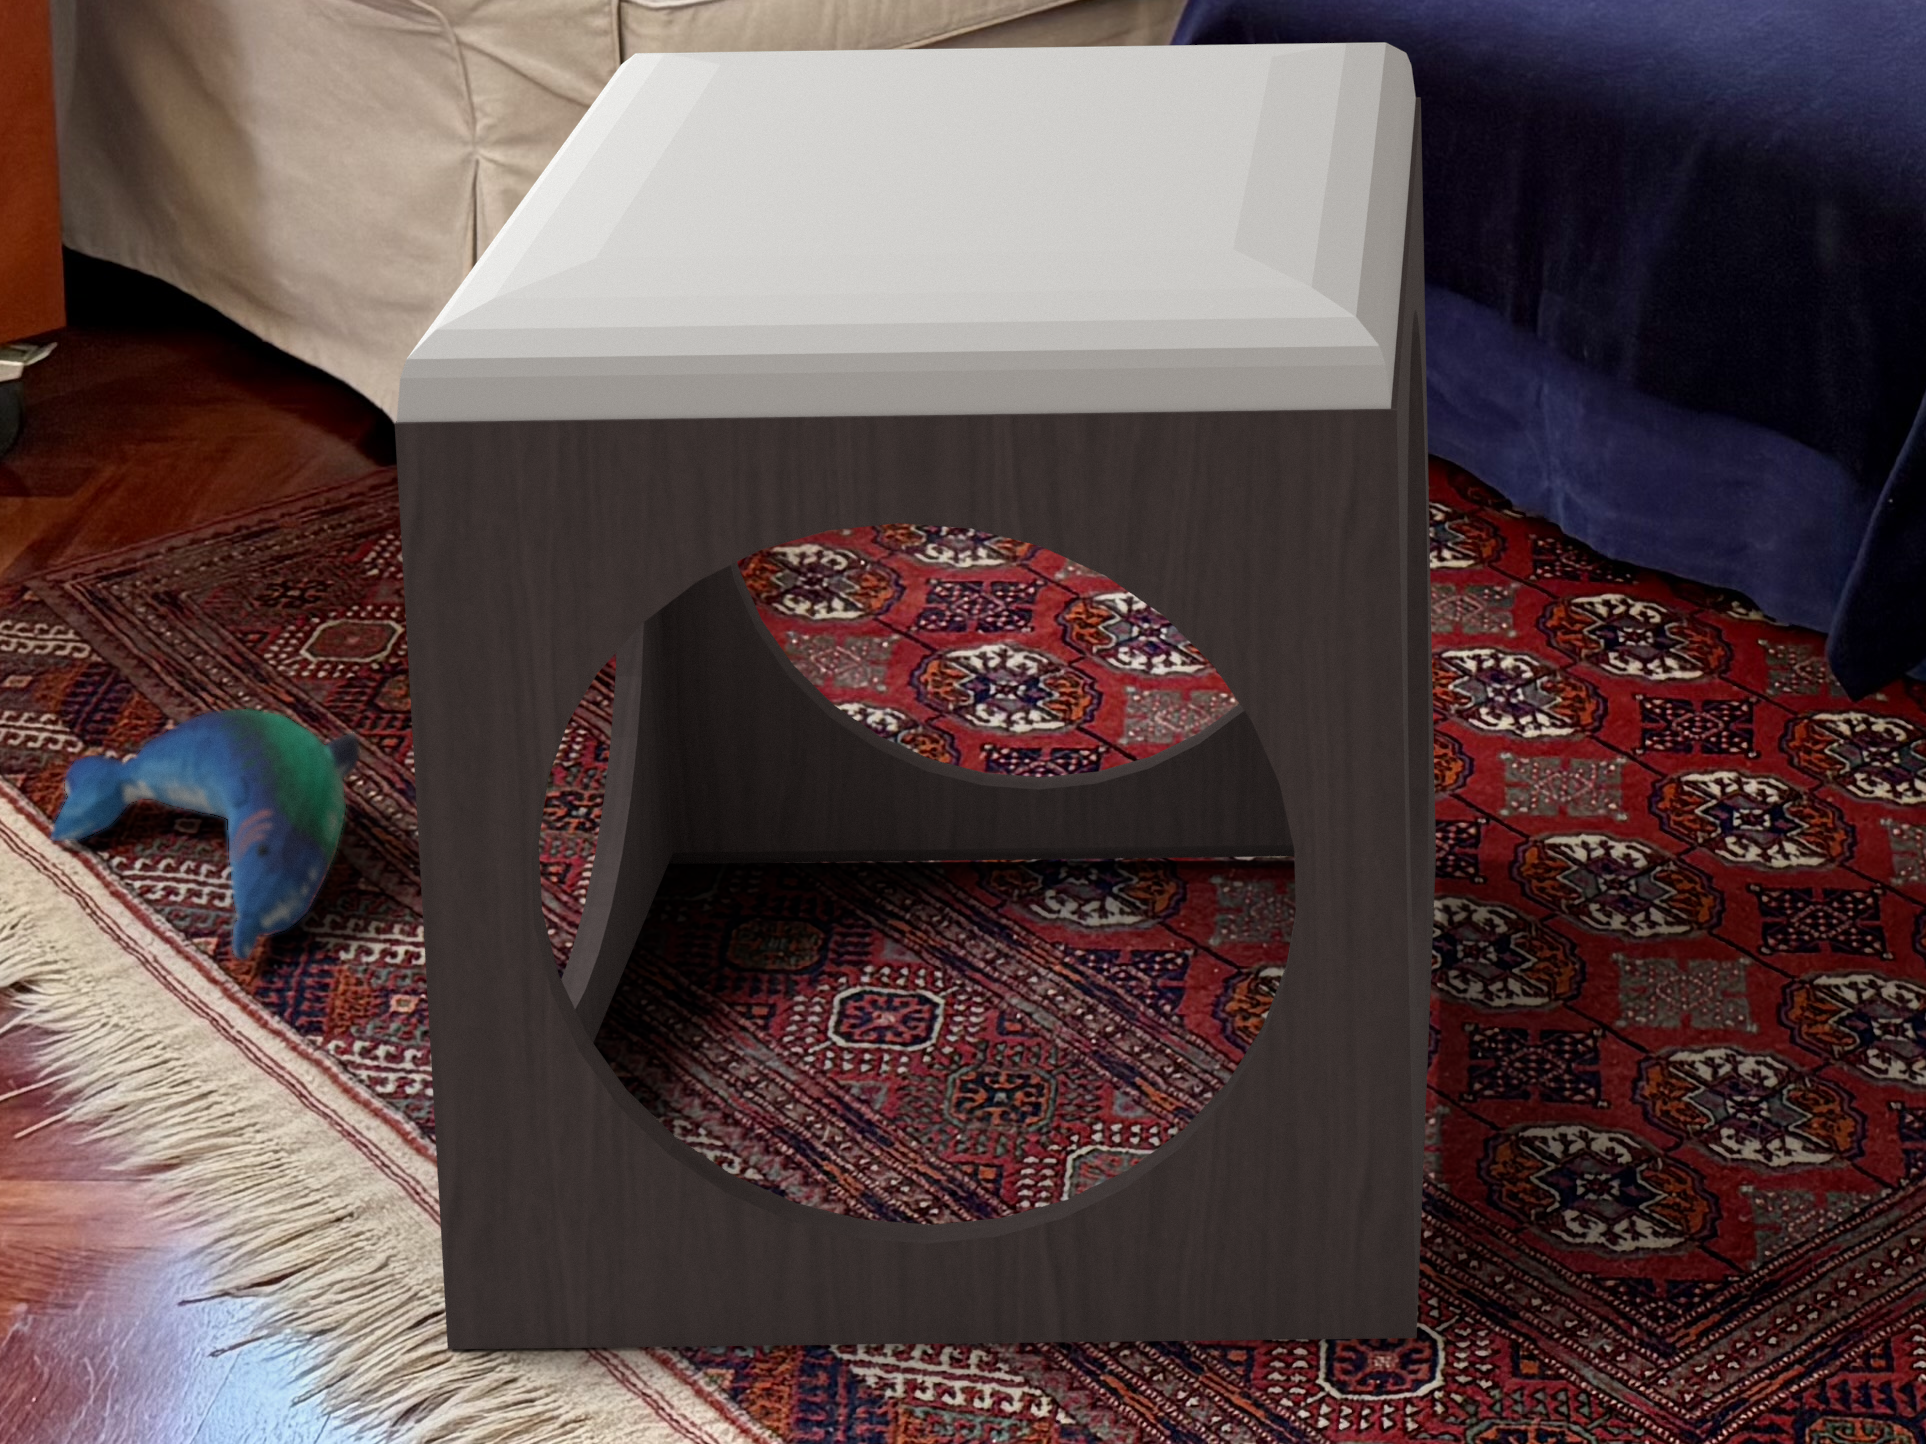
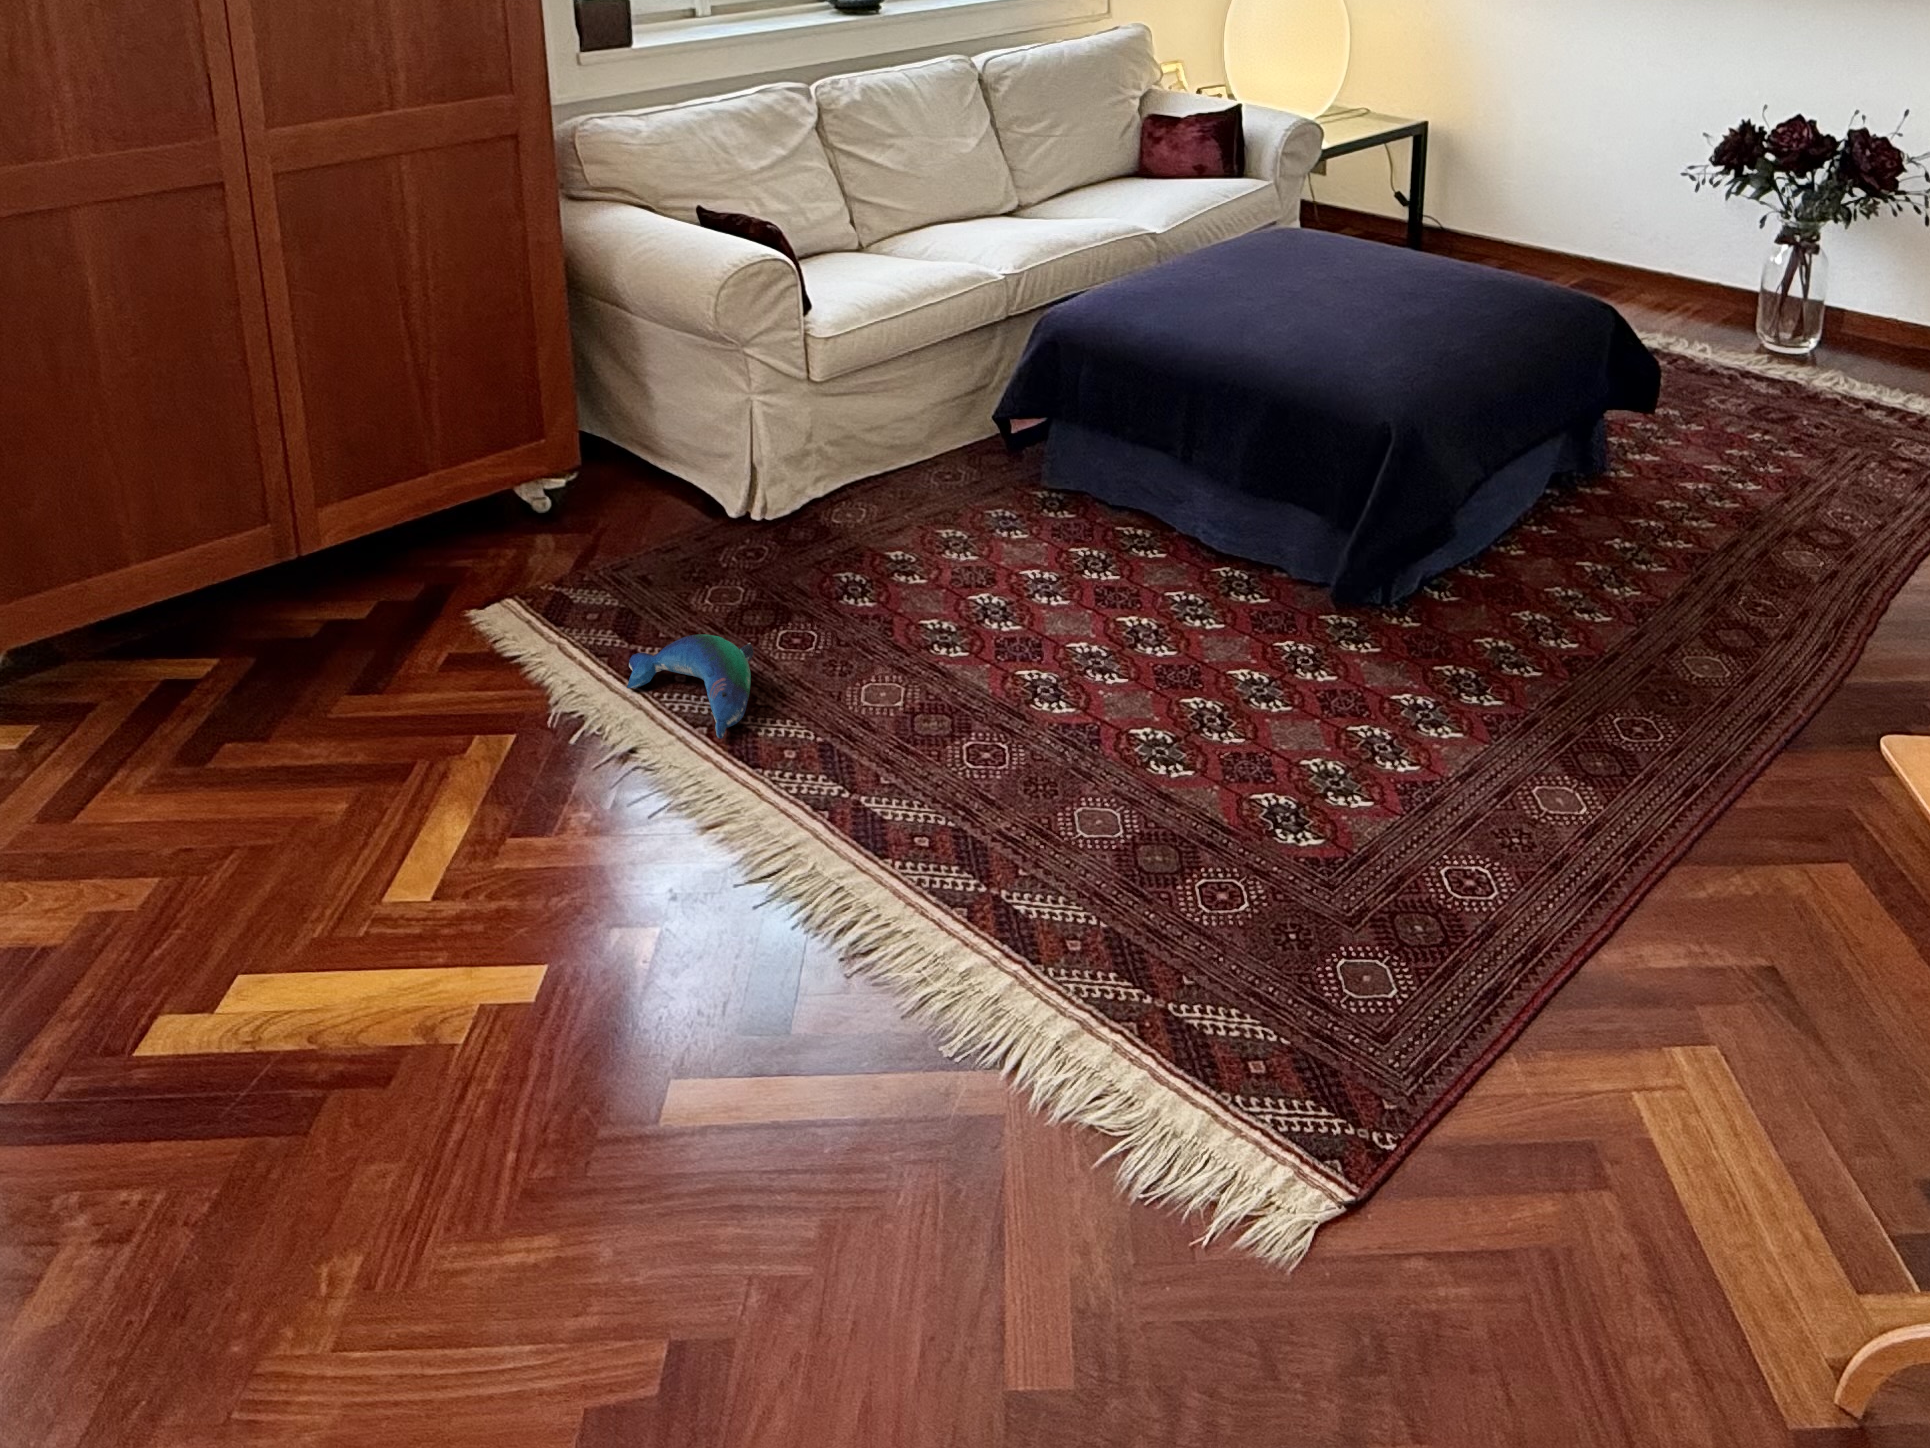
footstool: present [395,42,1436,1349] -> none [829,368,1238,905]

